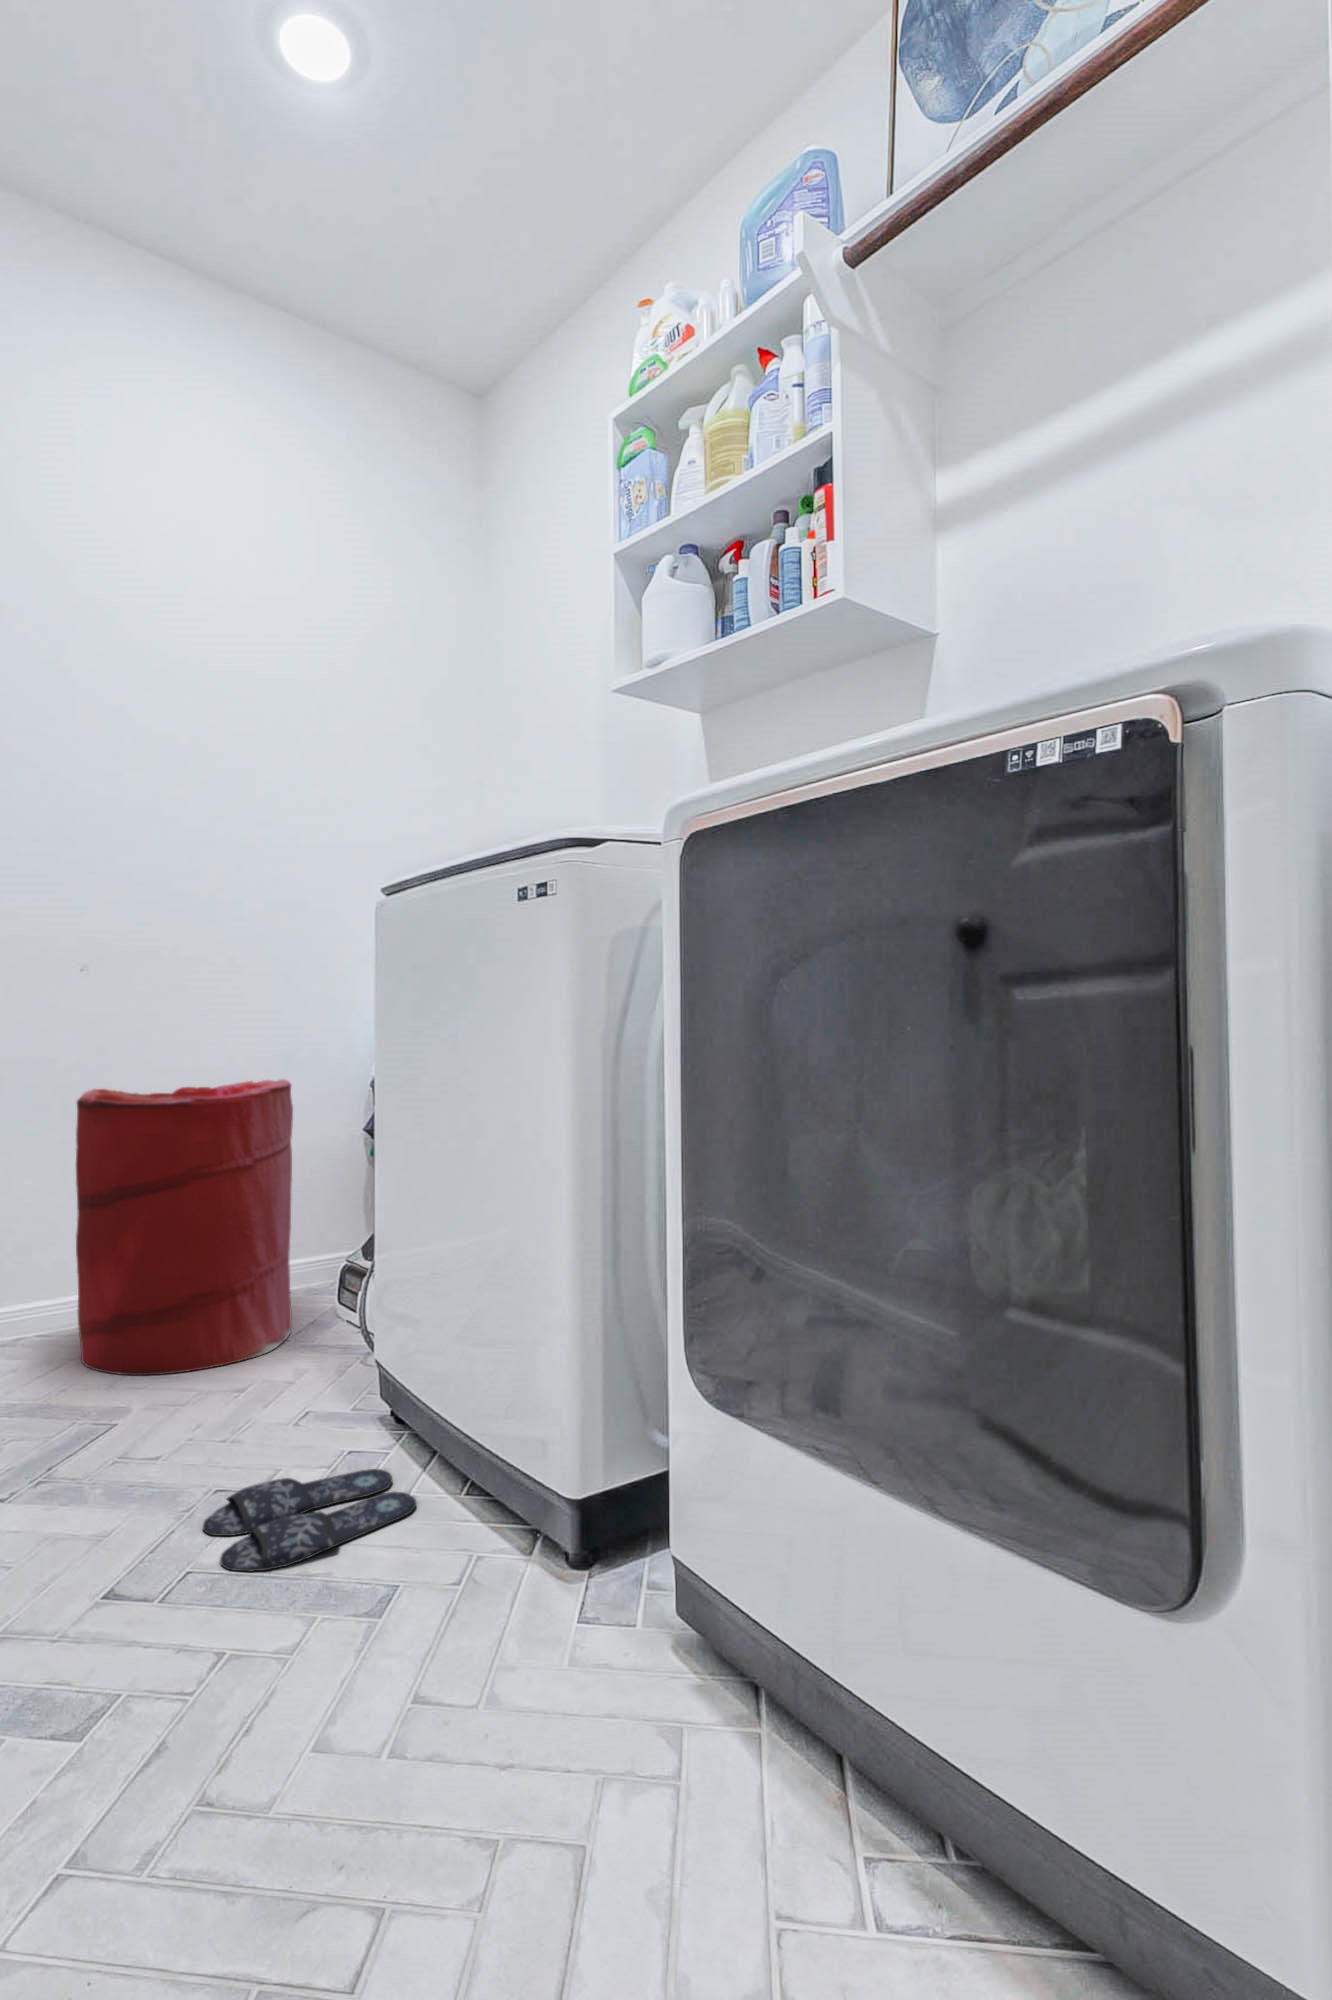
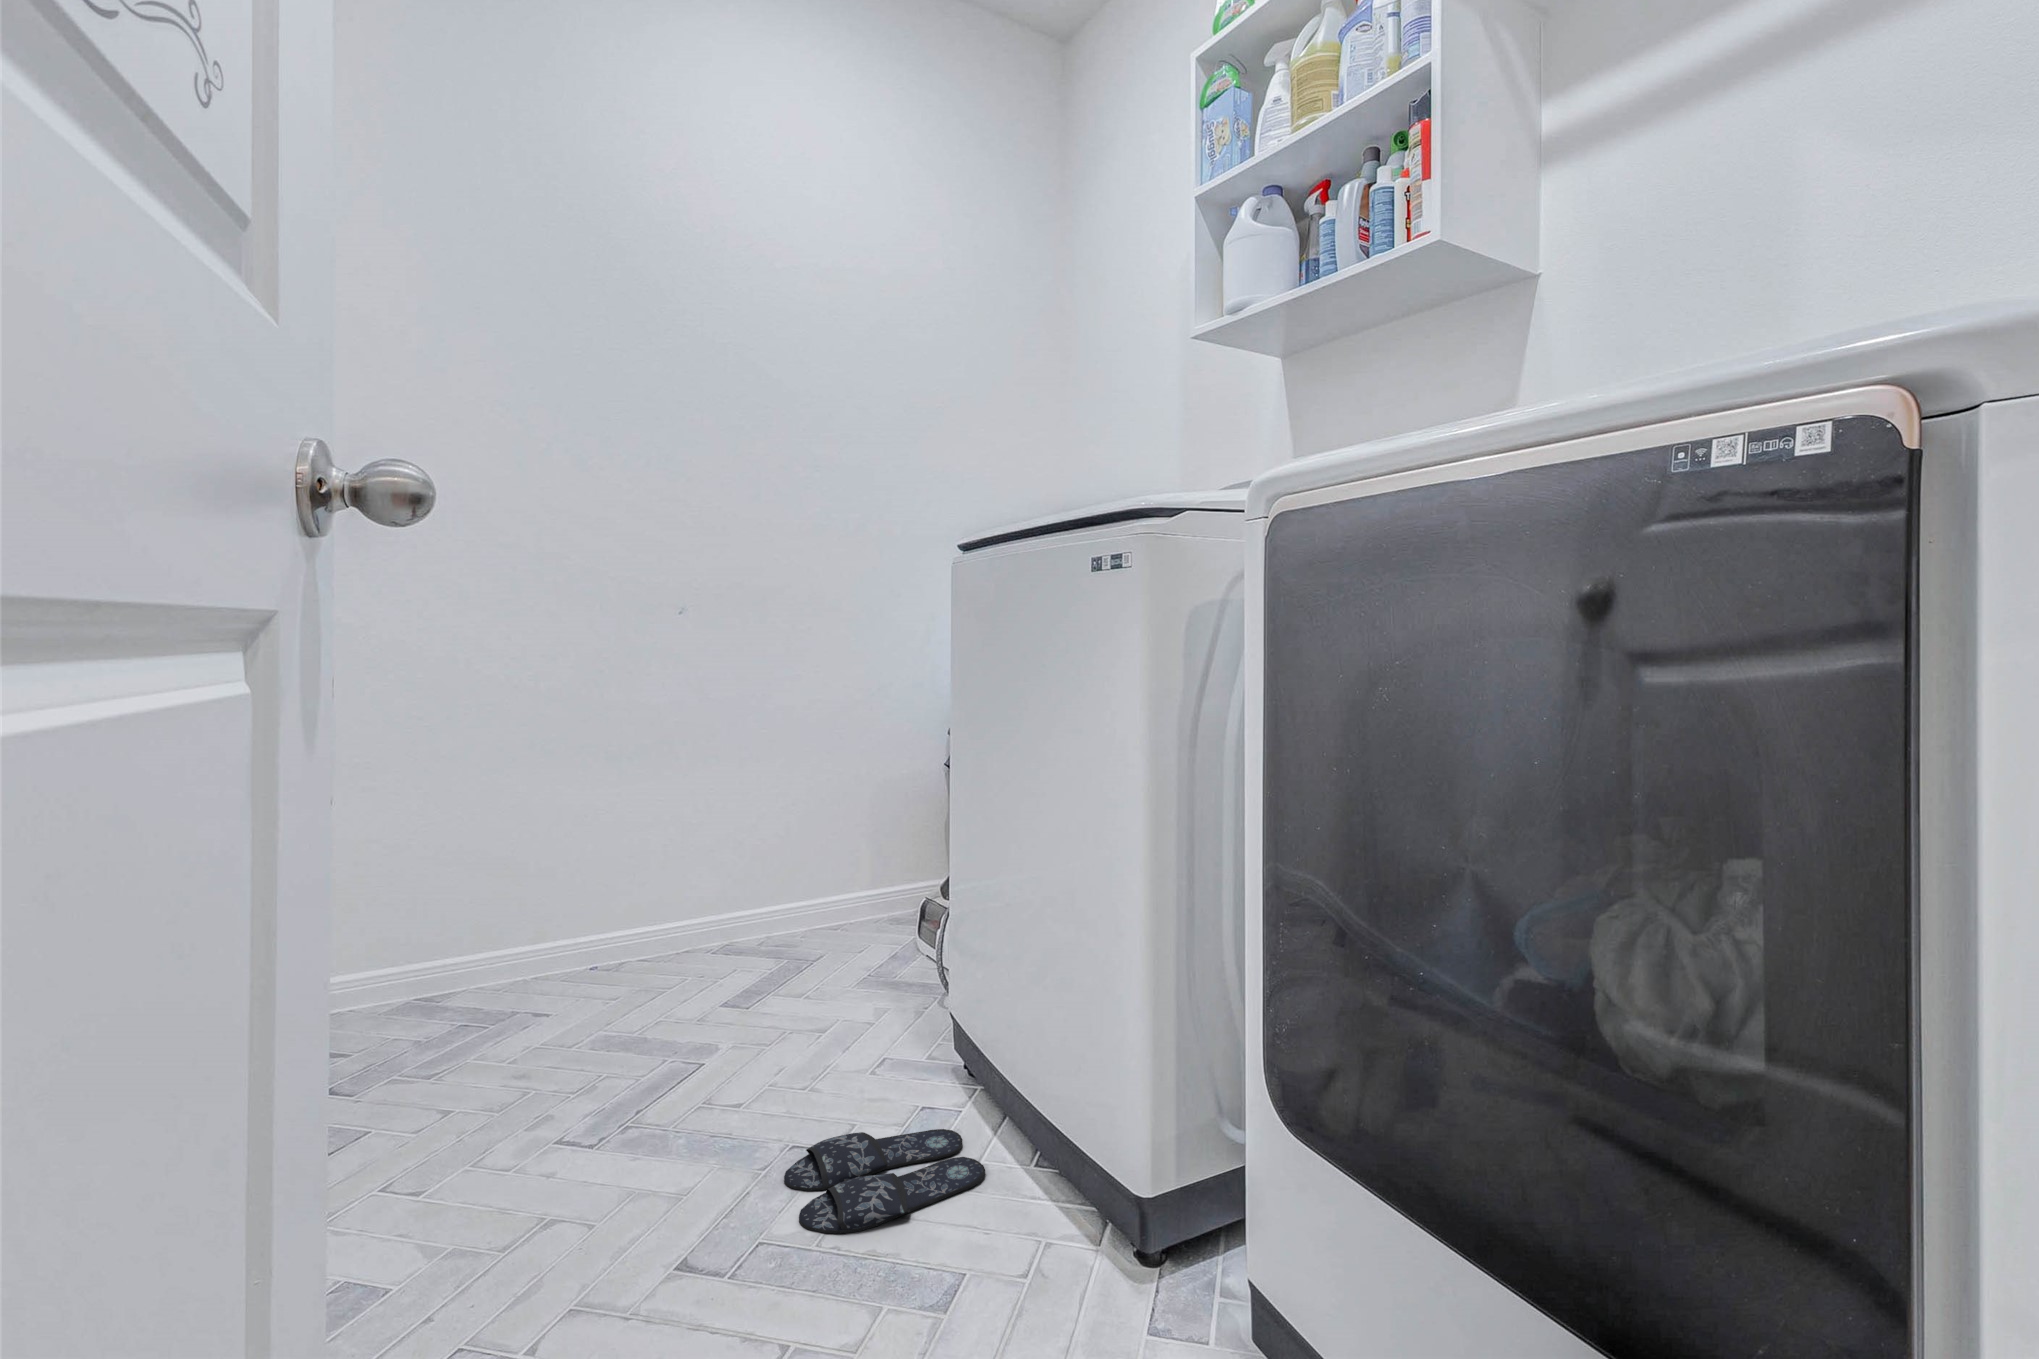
laundry hamper: present [76,1079,293,1375] -> none [679,725,872,1007]

